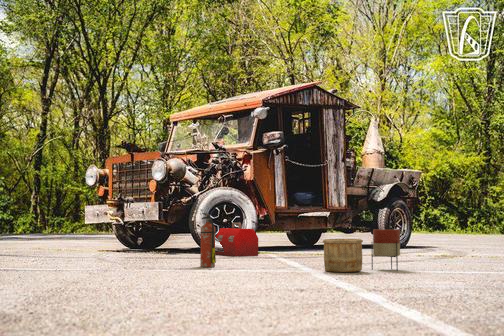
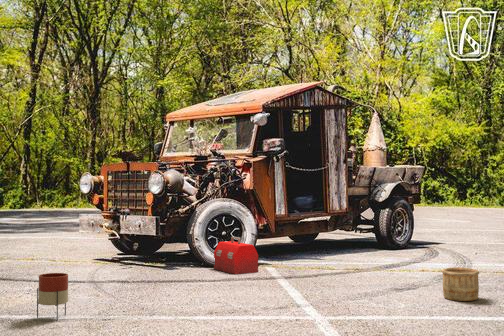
fire extinguisher: present [200,213,216,267] -> none [198,249,215,308]
planter: present [372,229,400,271] -> present [37,273,68,321]
wooden bucket: present [323,239,363,272] -> present [442,267,479,301]

